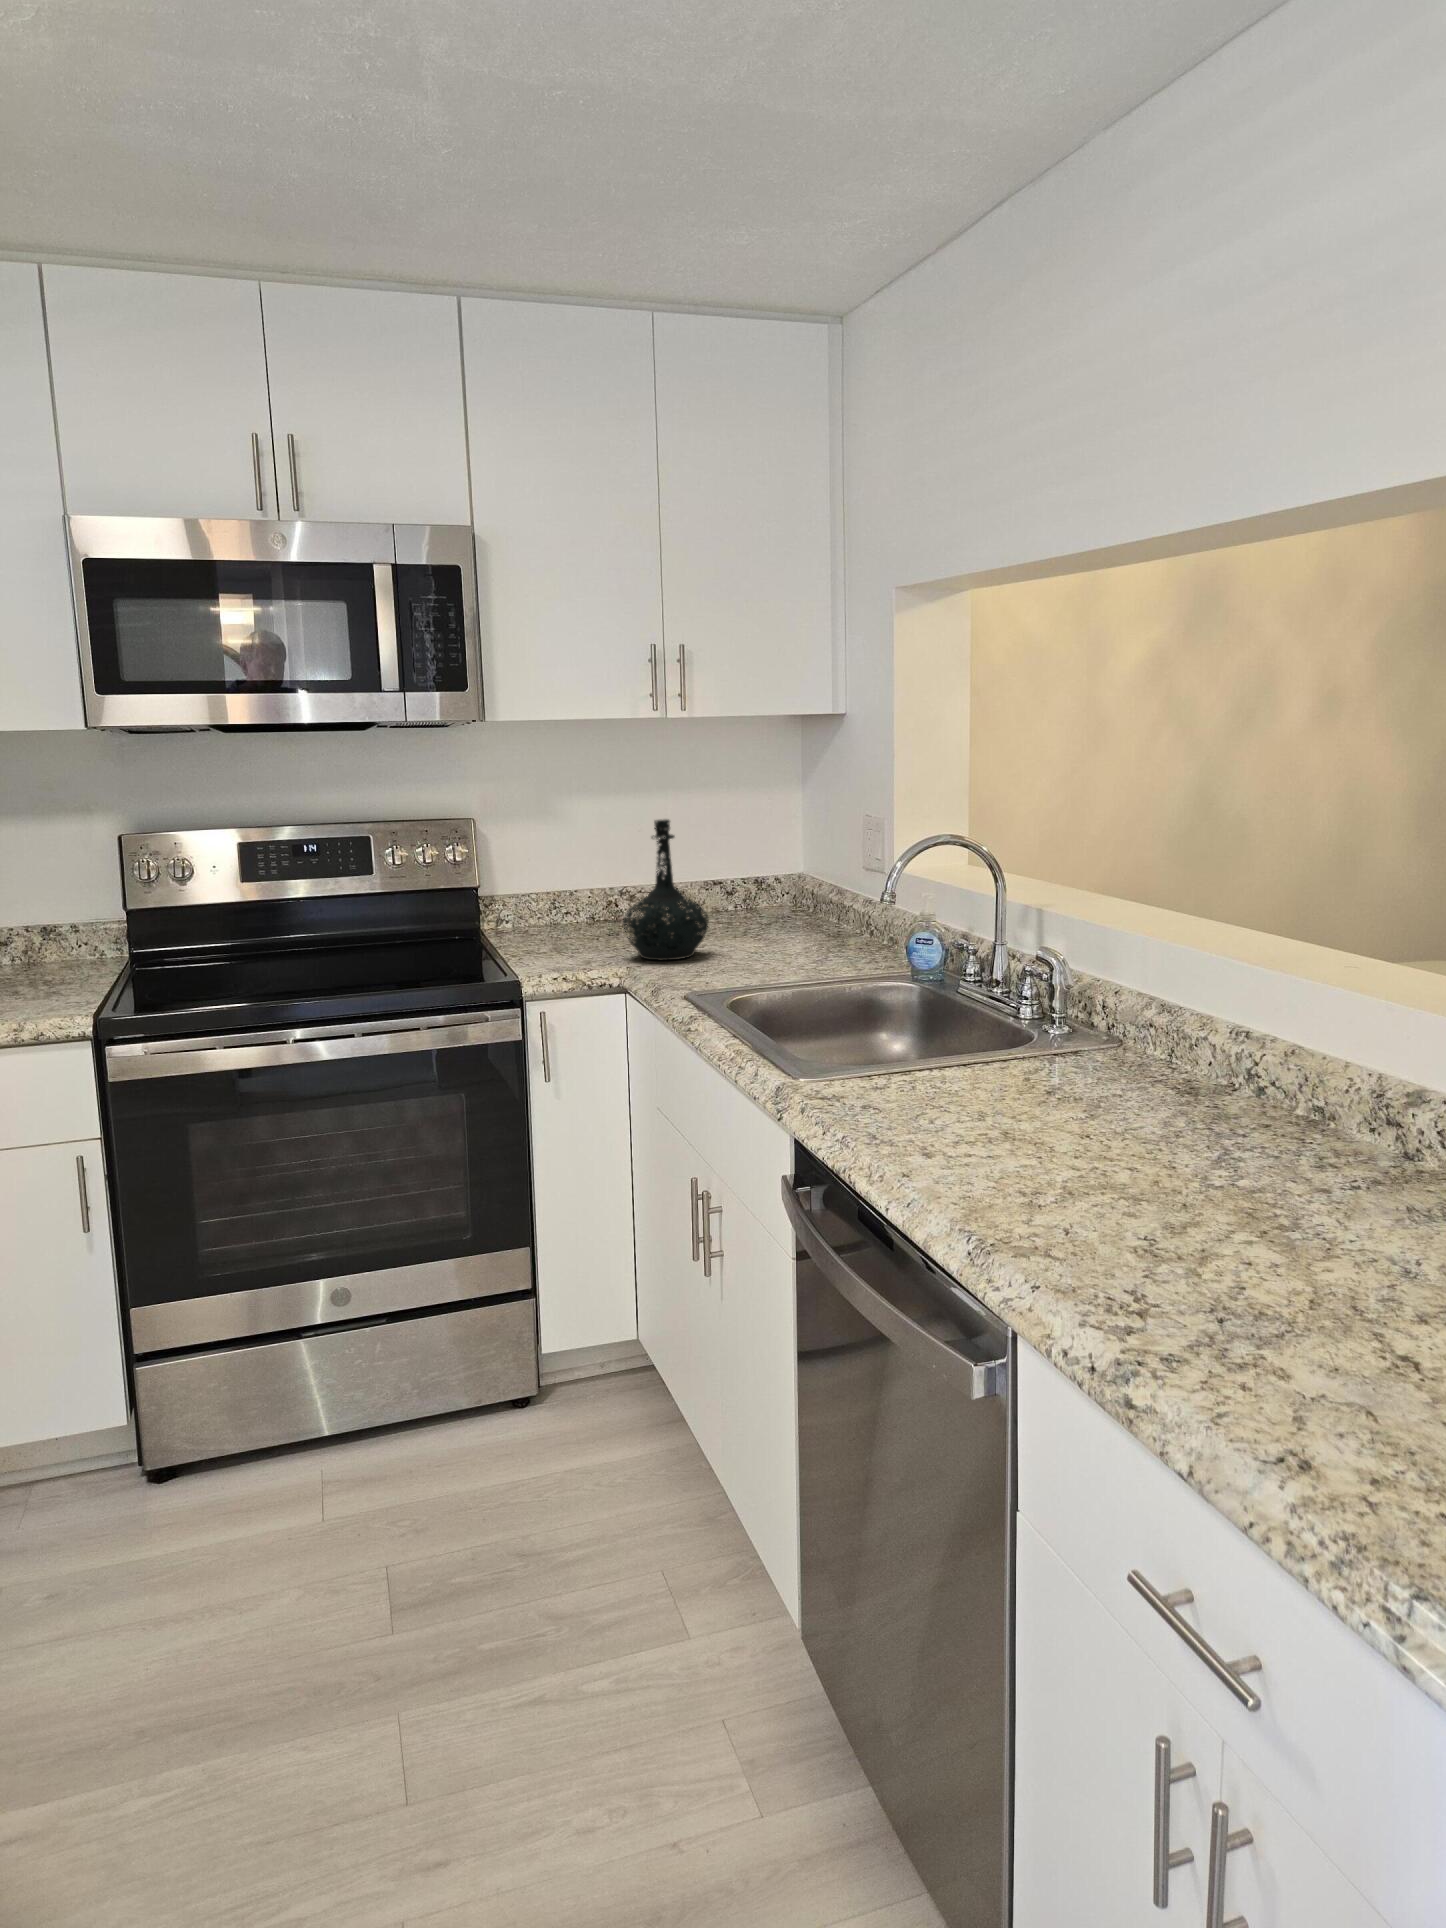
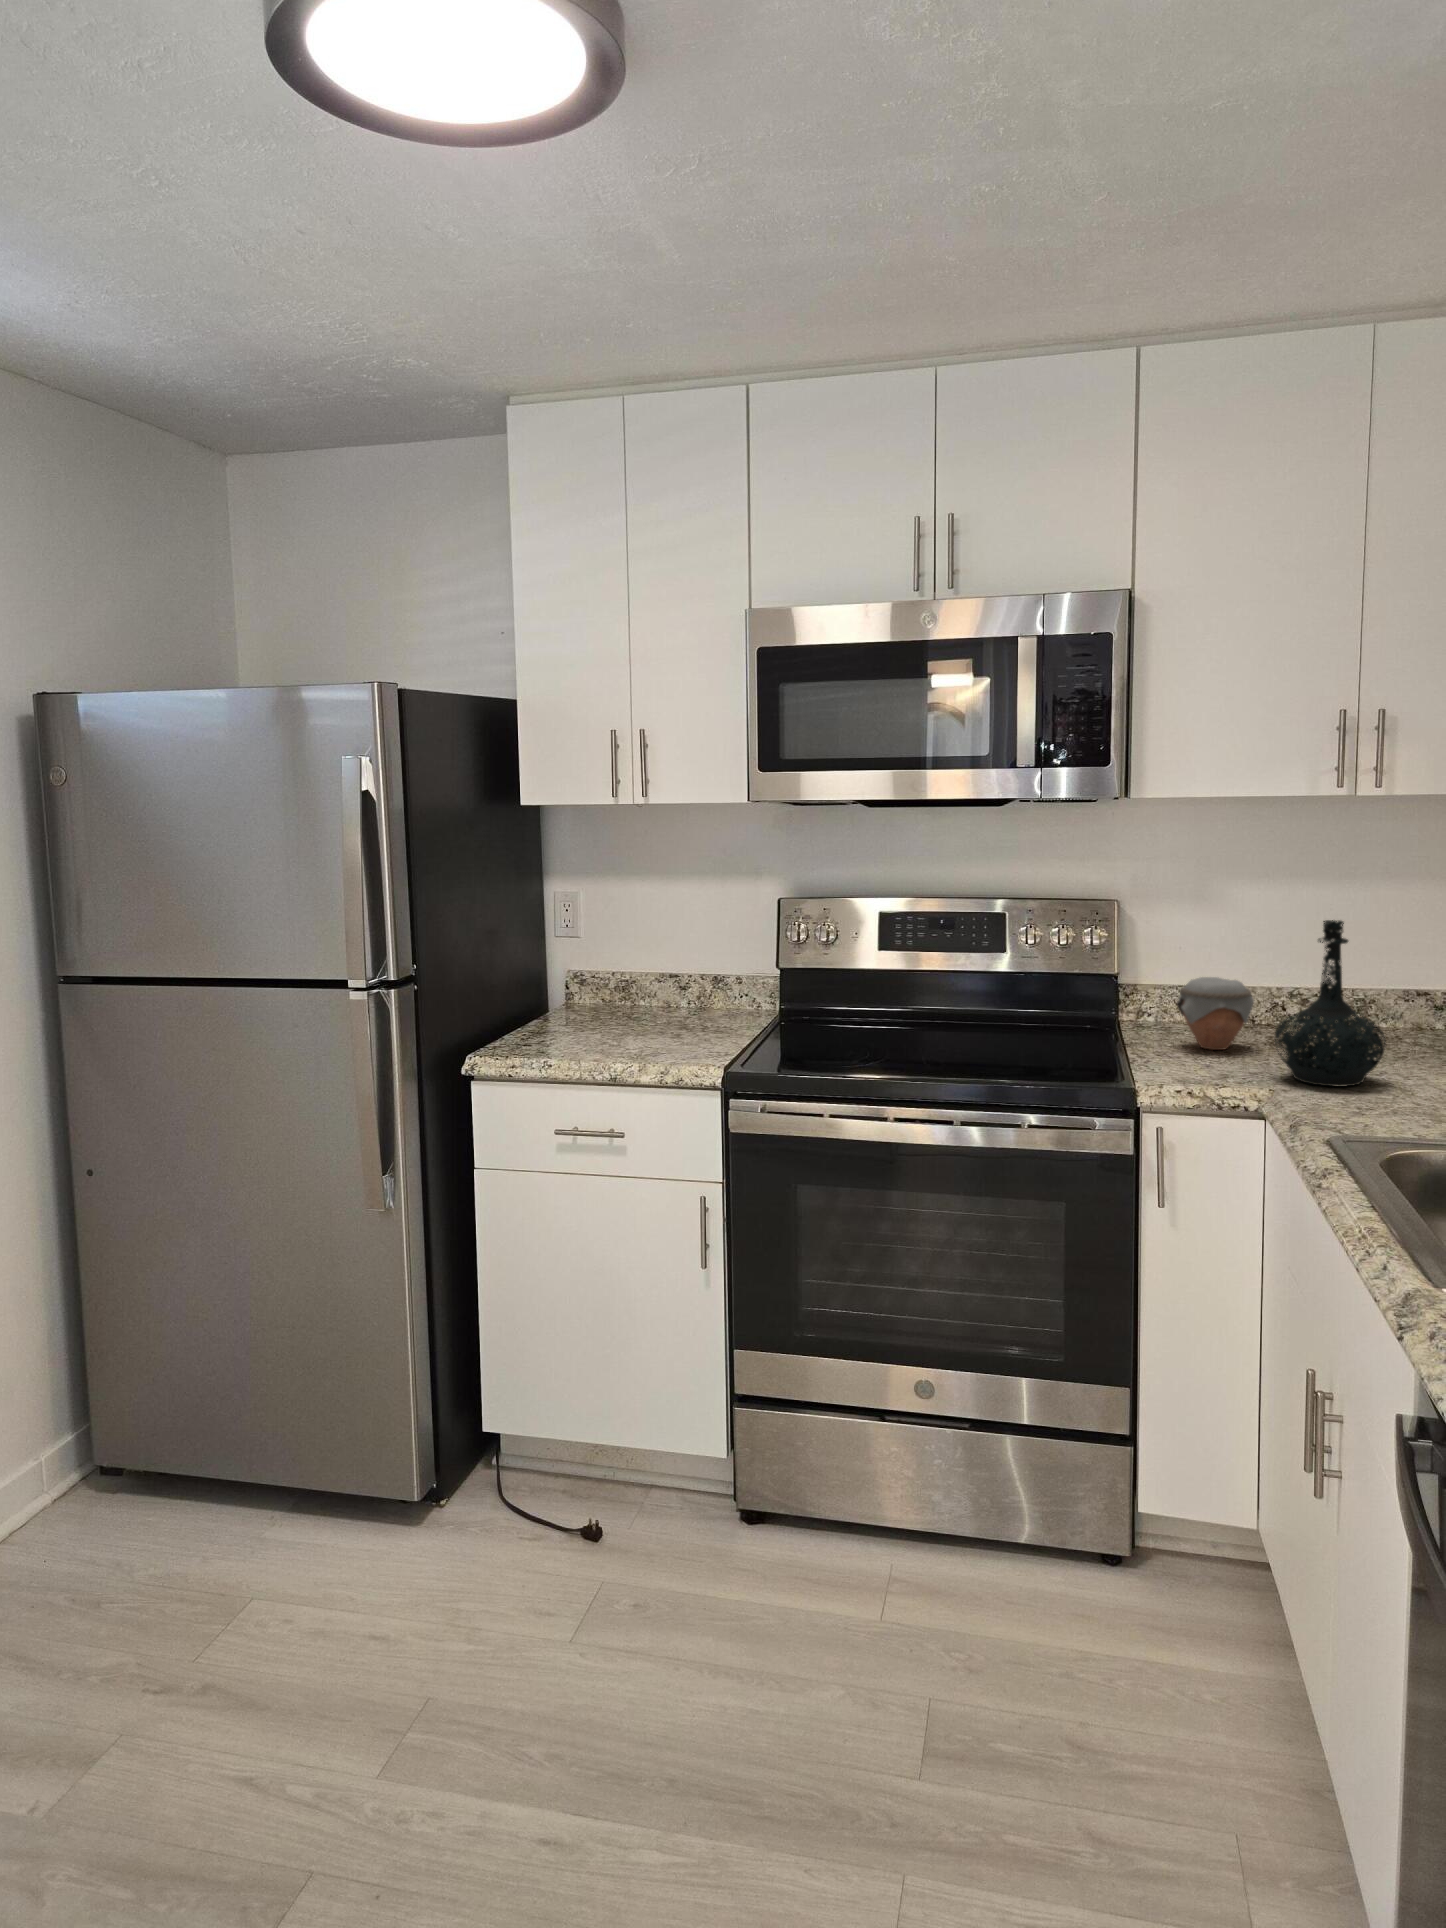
jar: none [533,881,597,945] -> present [1177,977,1254,1050]

